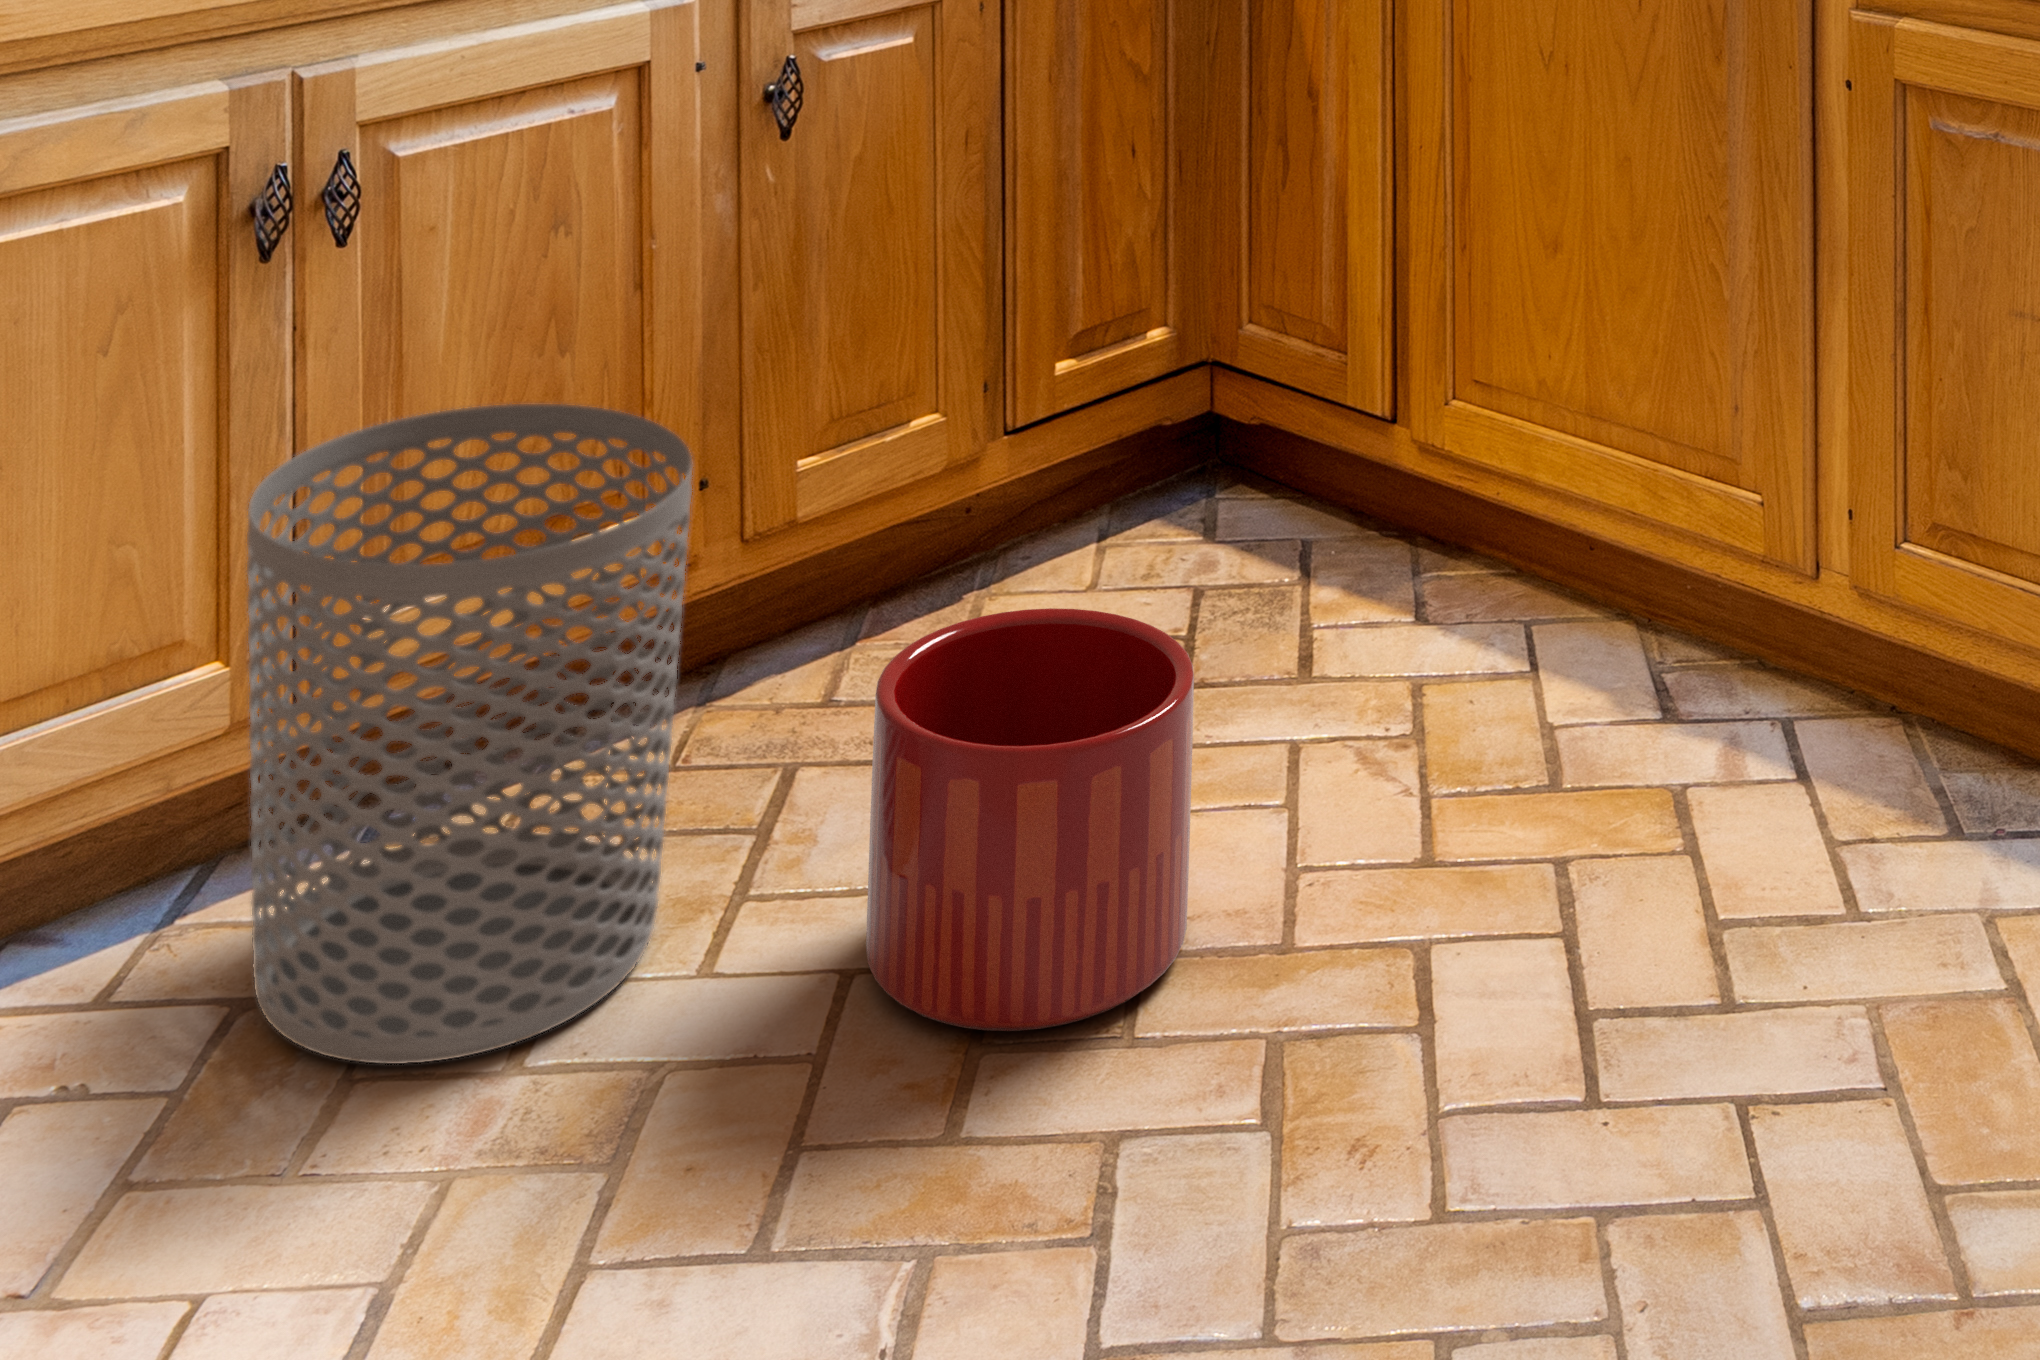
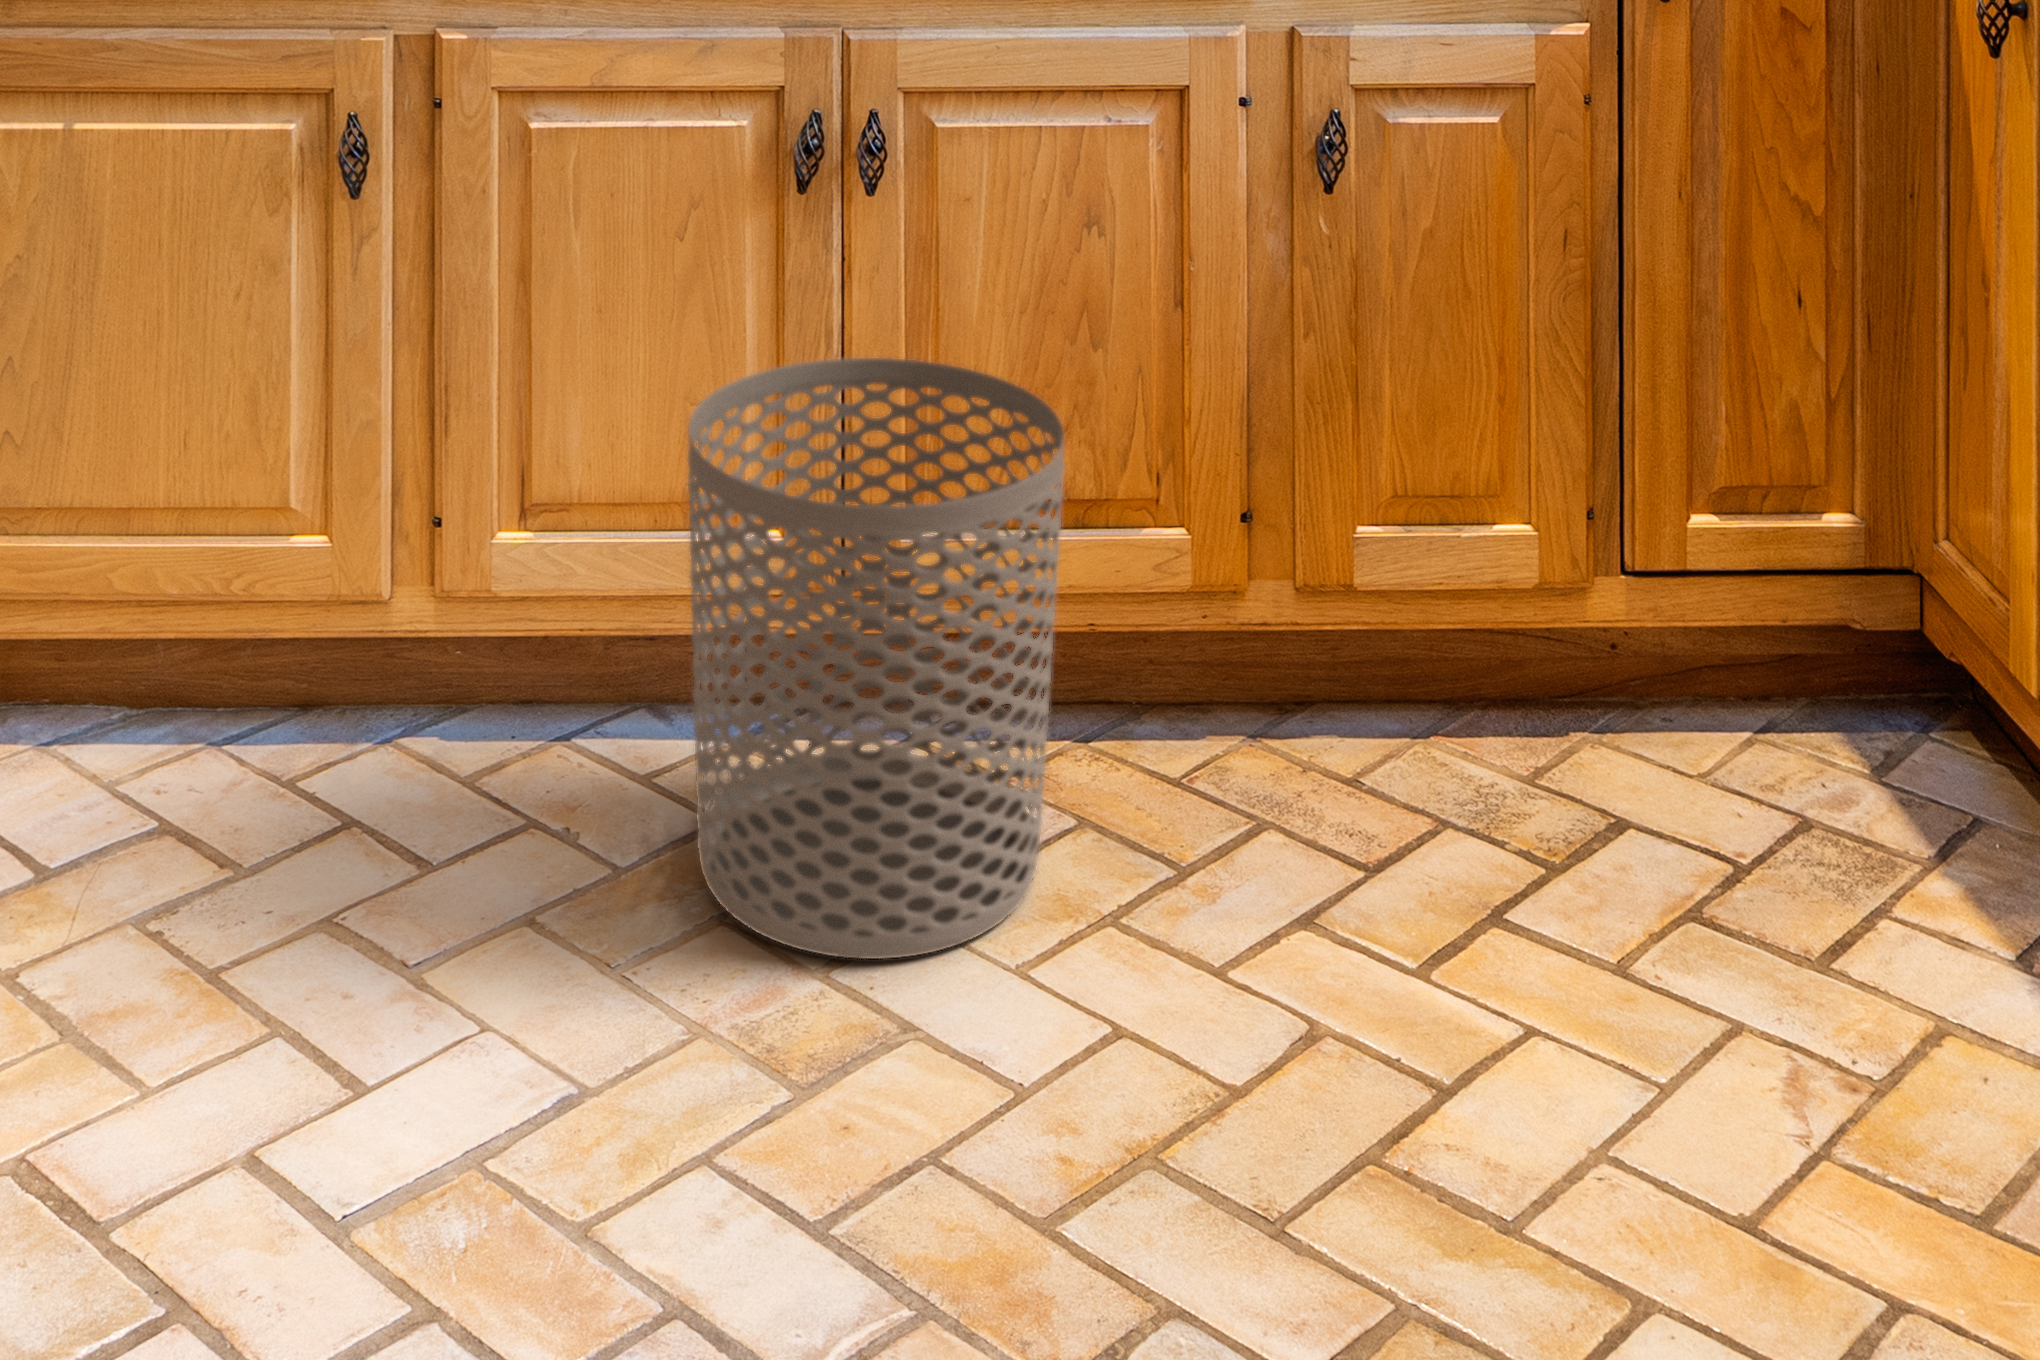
planter: present [866,608,1194,1031] -> none [1104,727,1448,1207]

